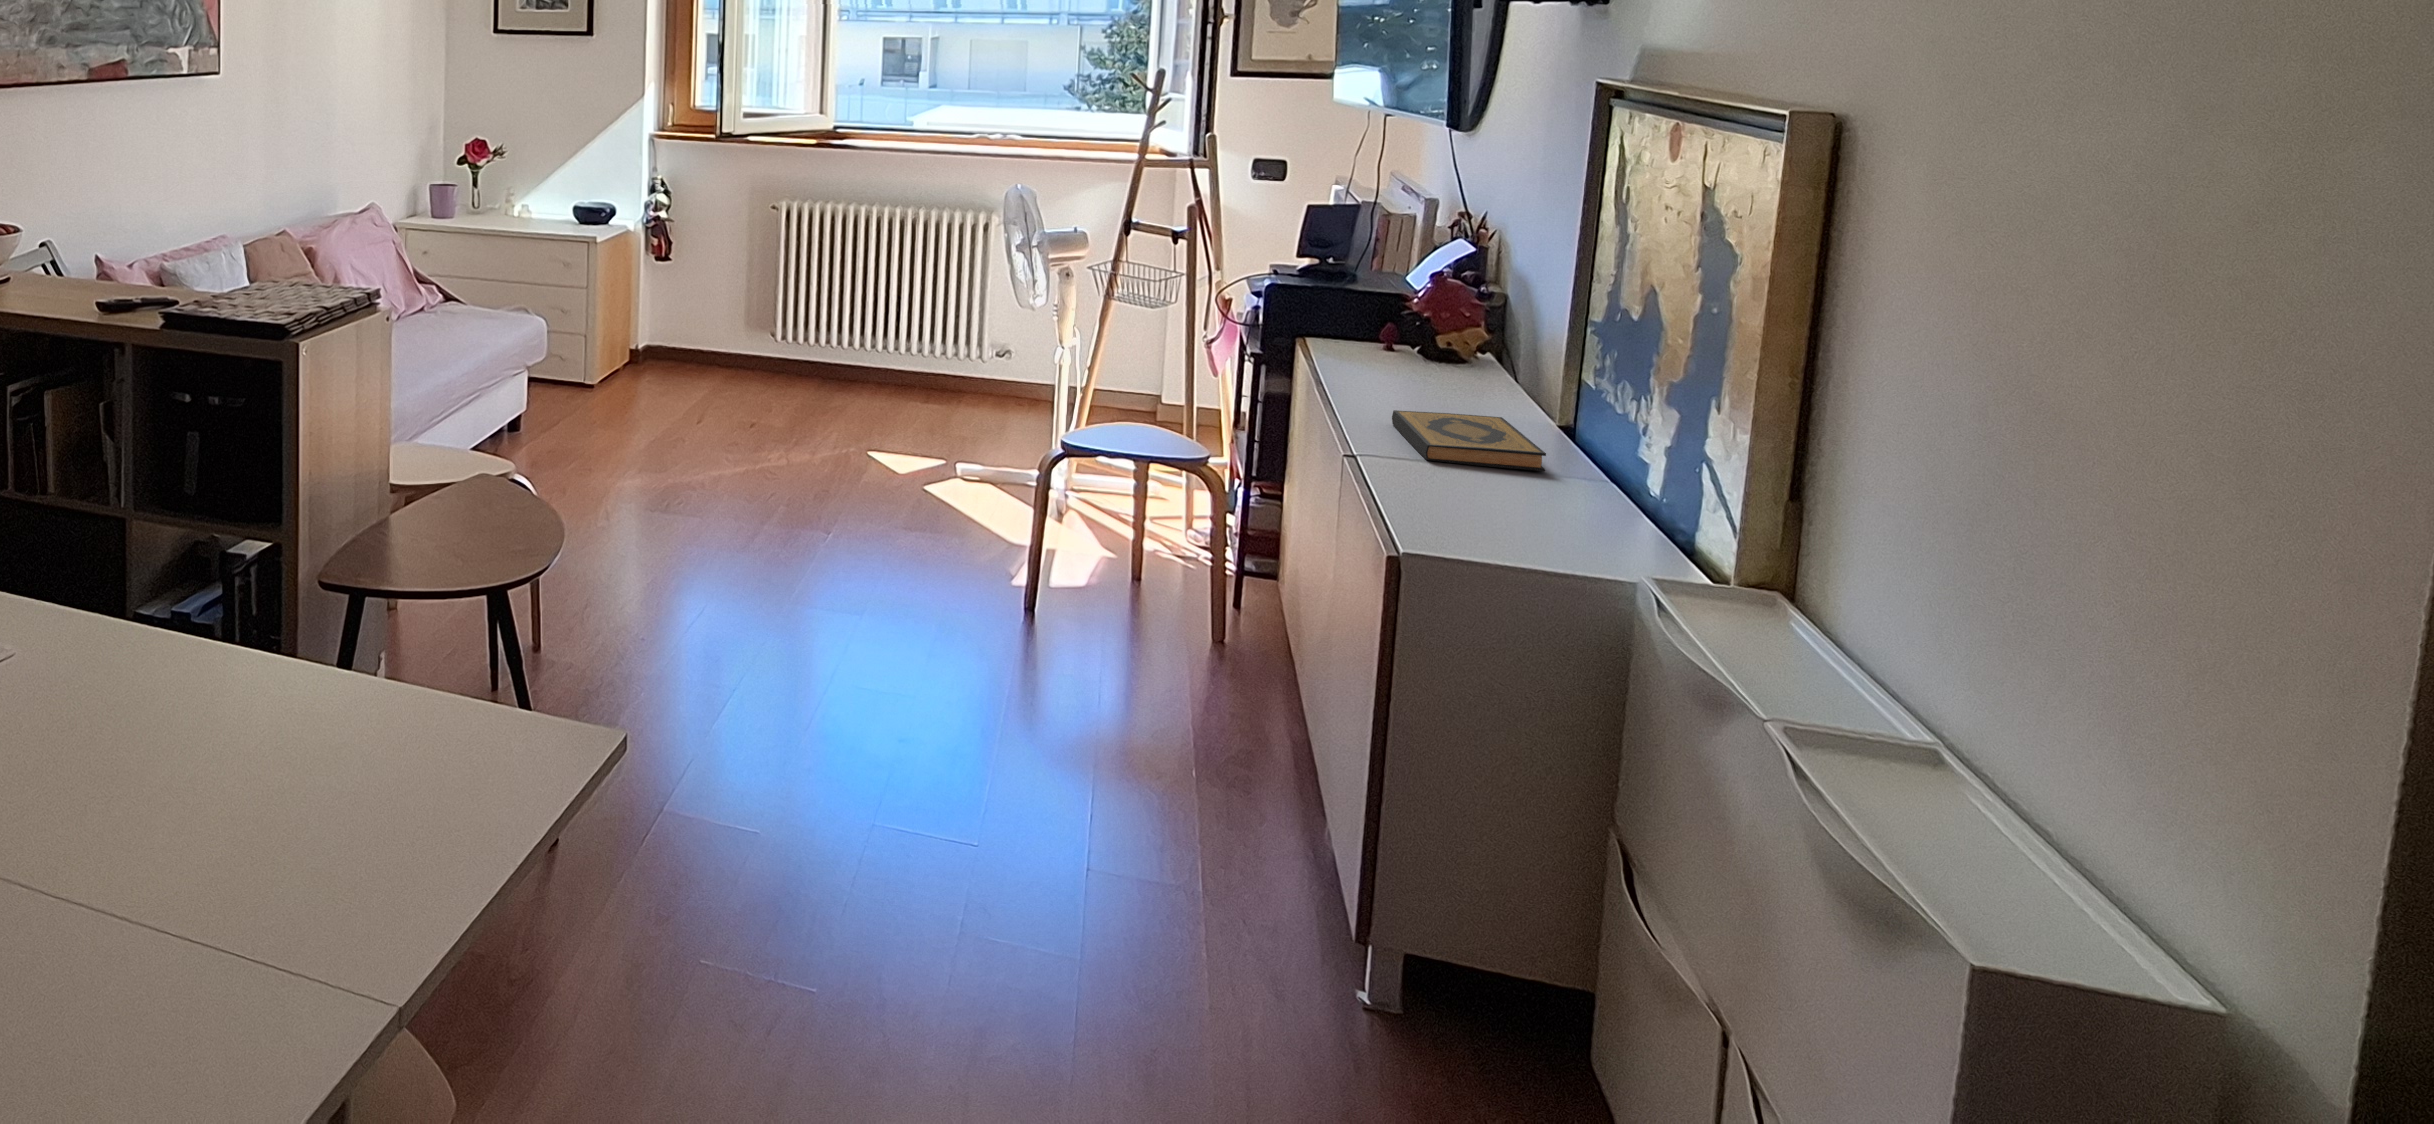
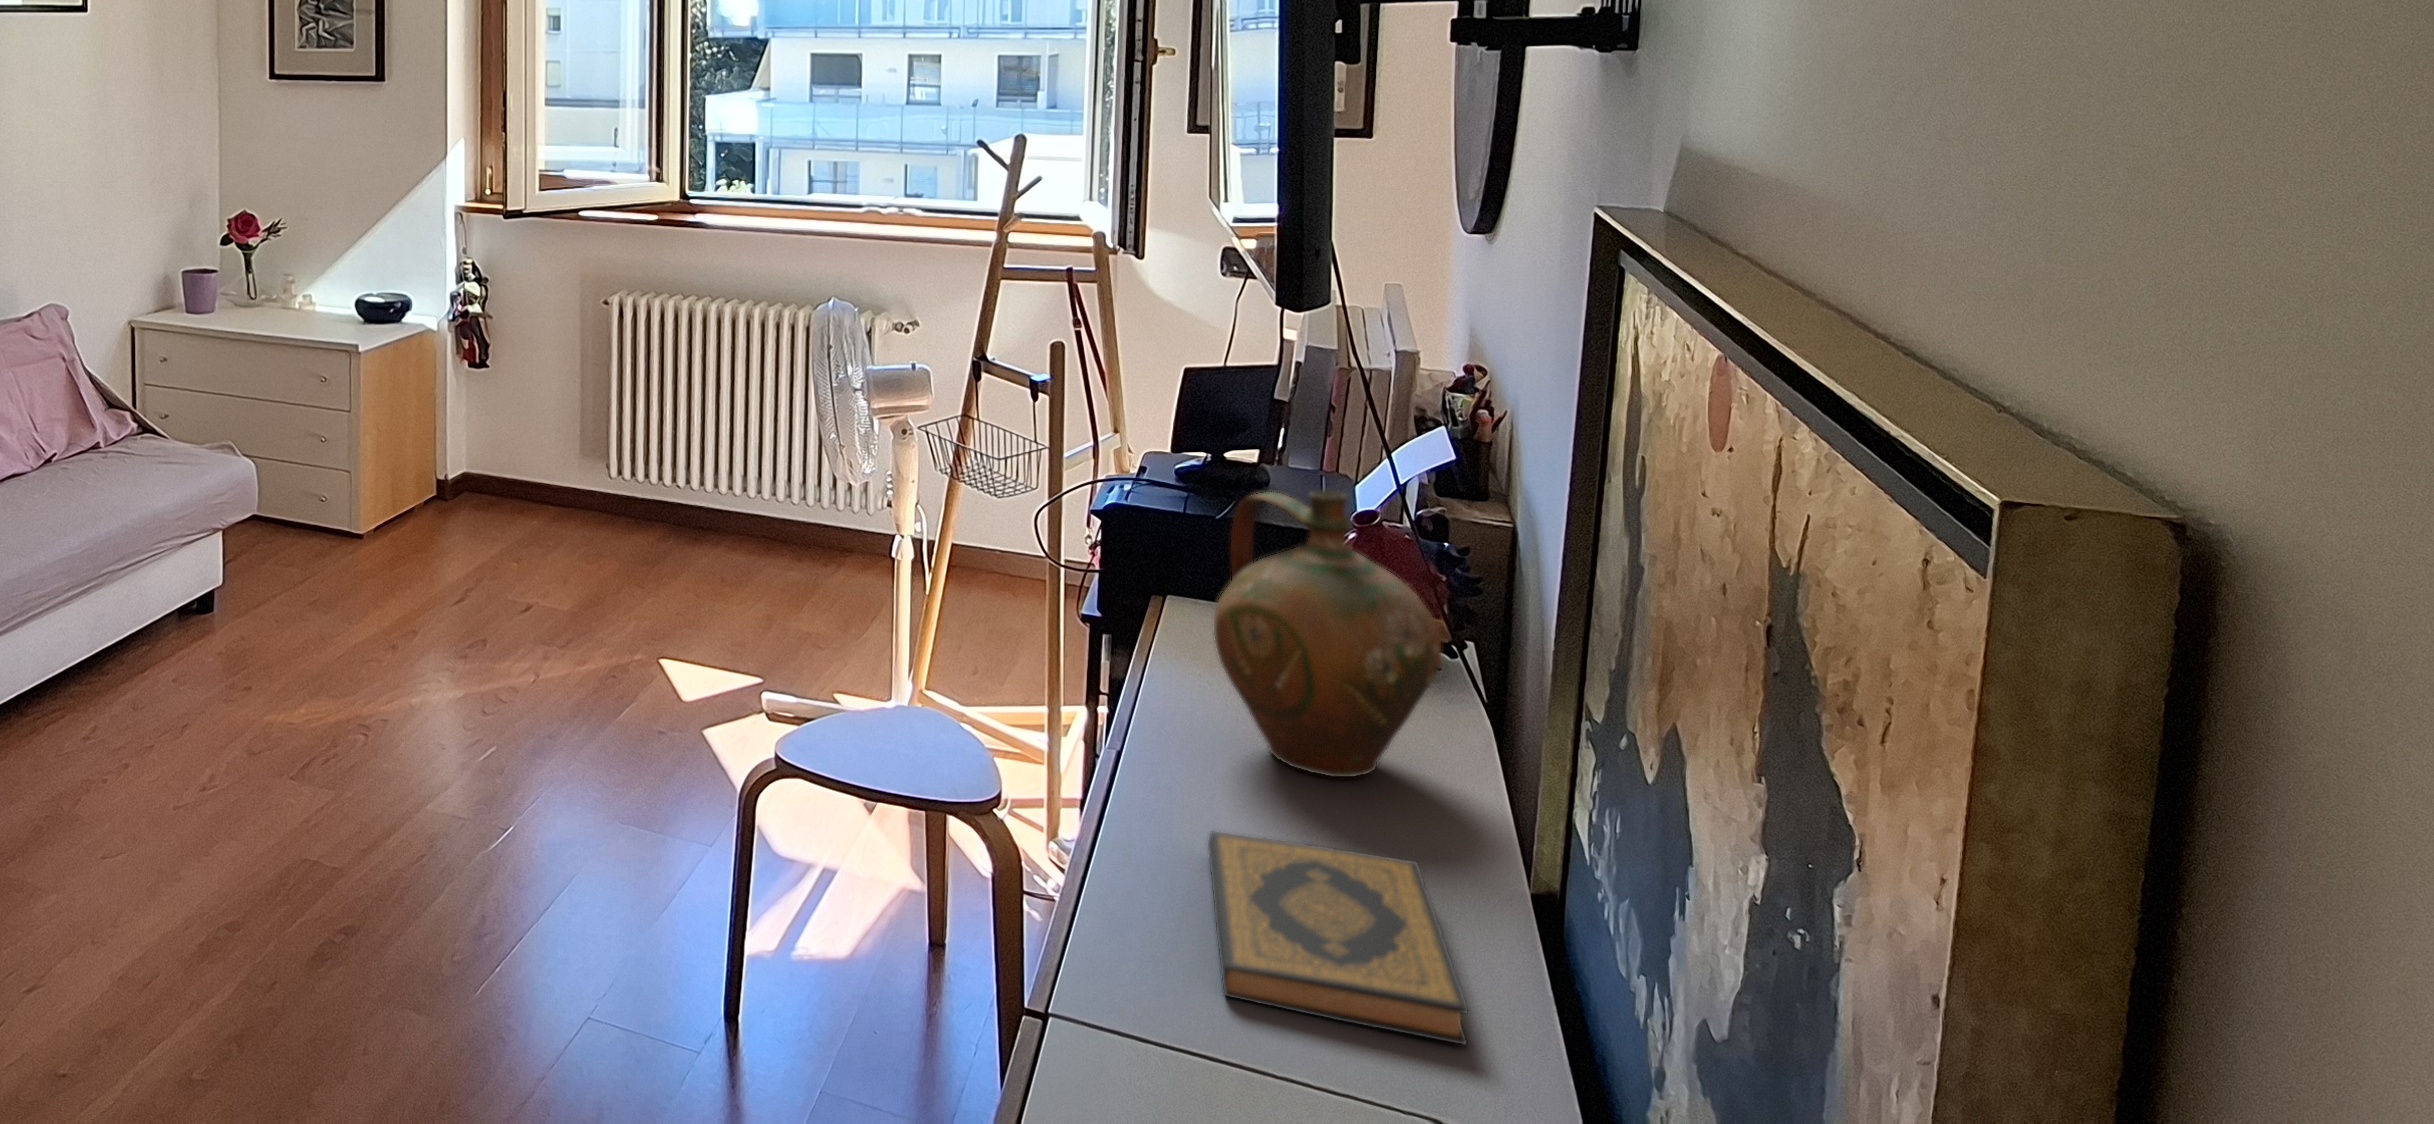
ceramic jug: none [1371,247,1499,401] -> present [1214,490,1441,777]

